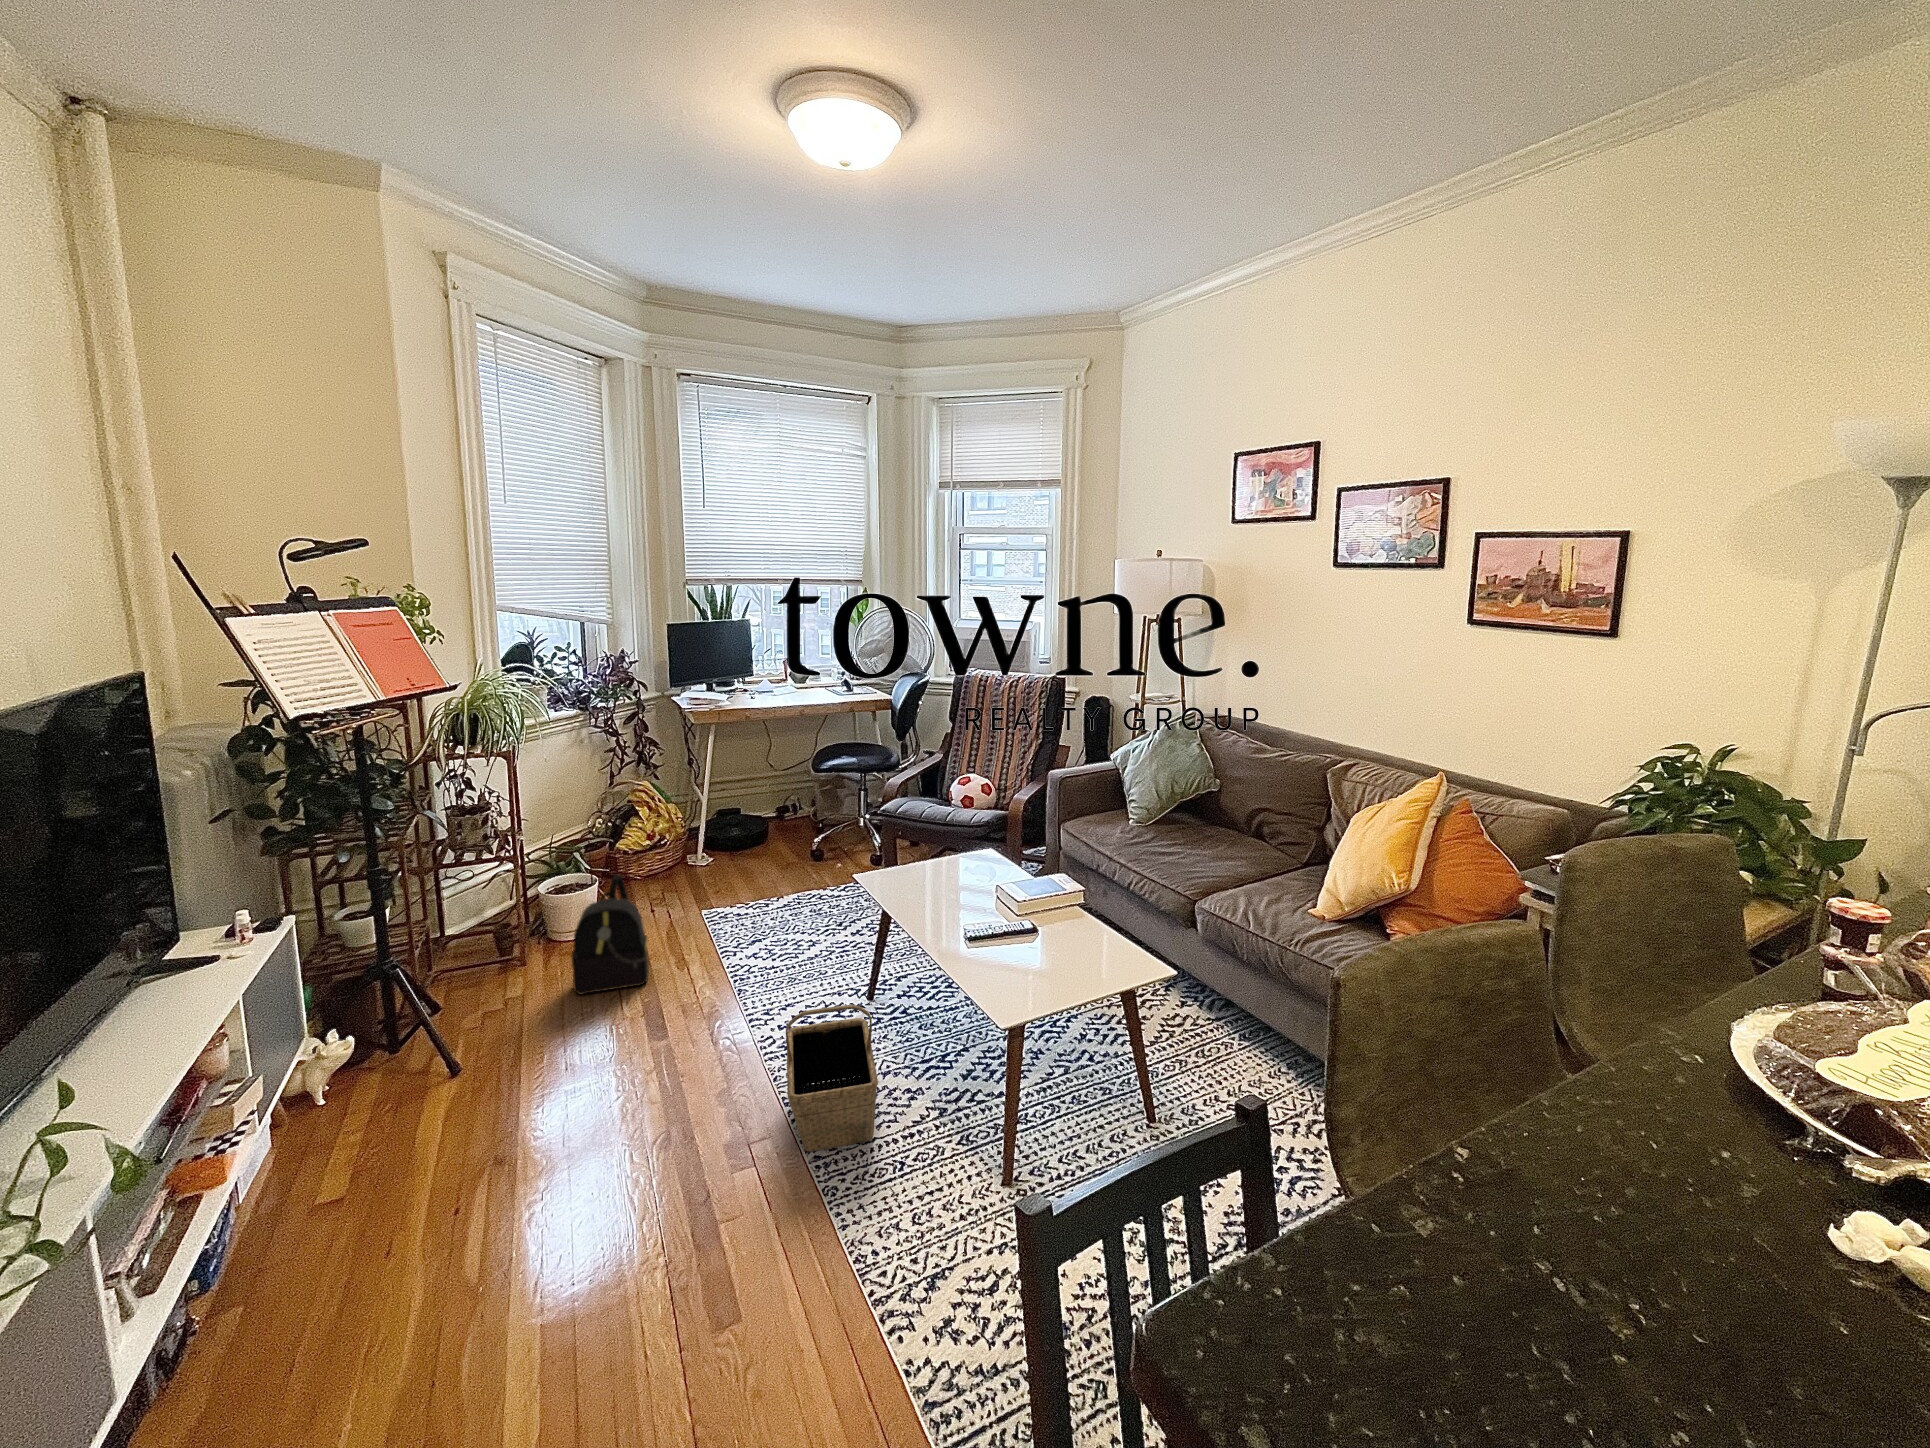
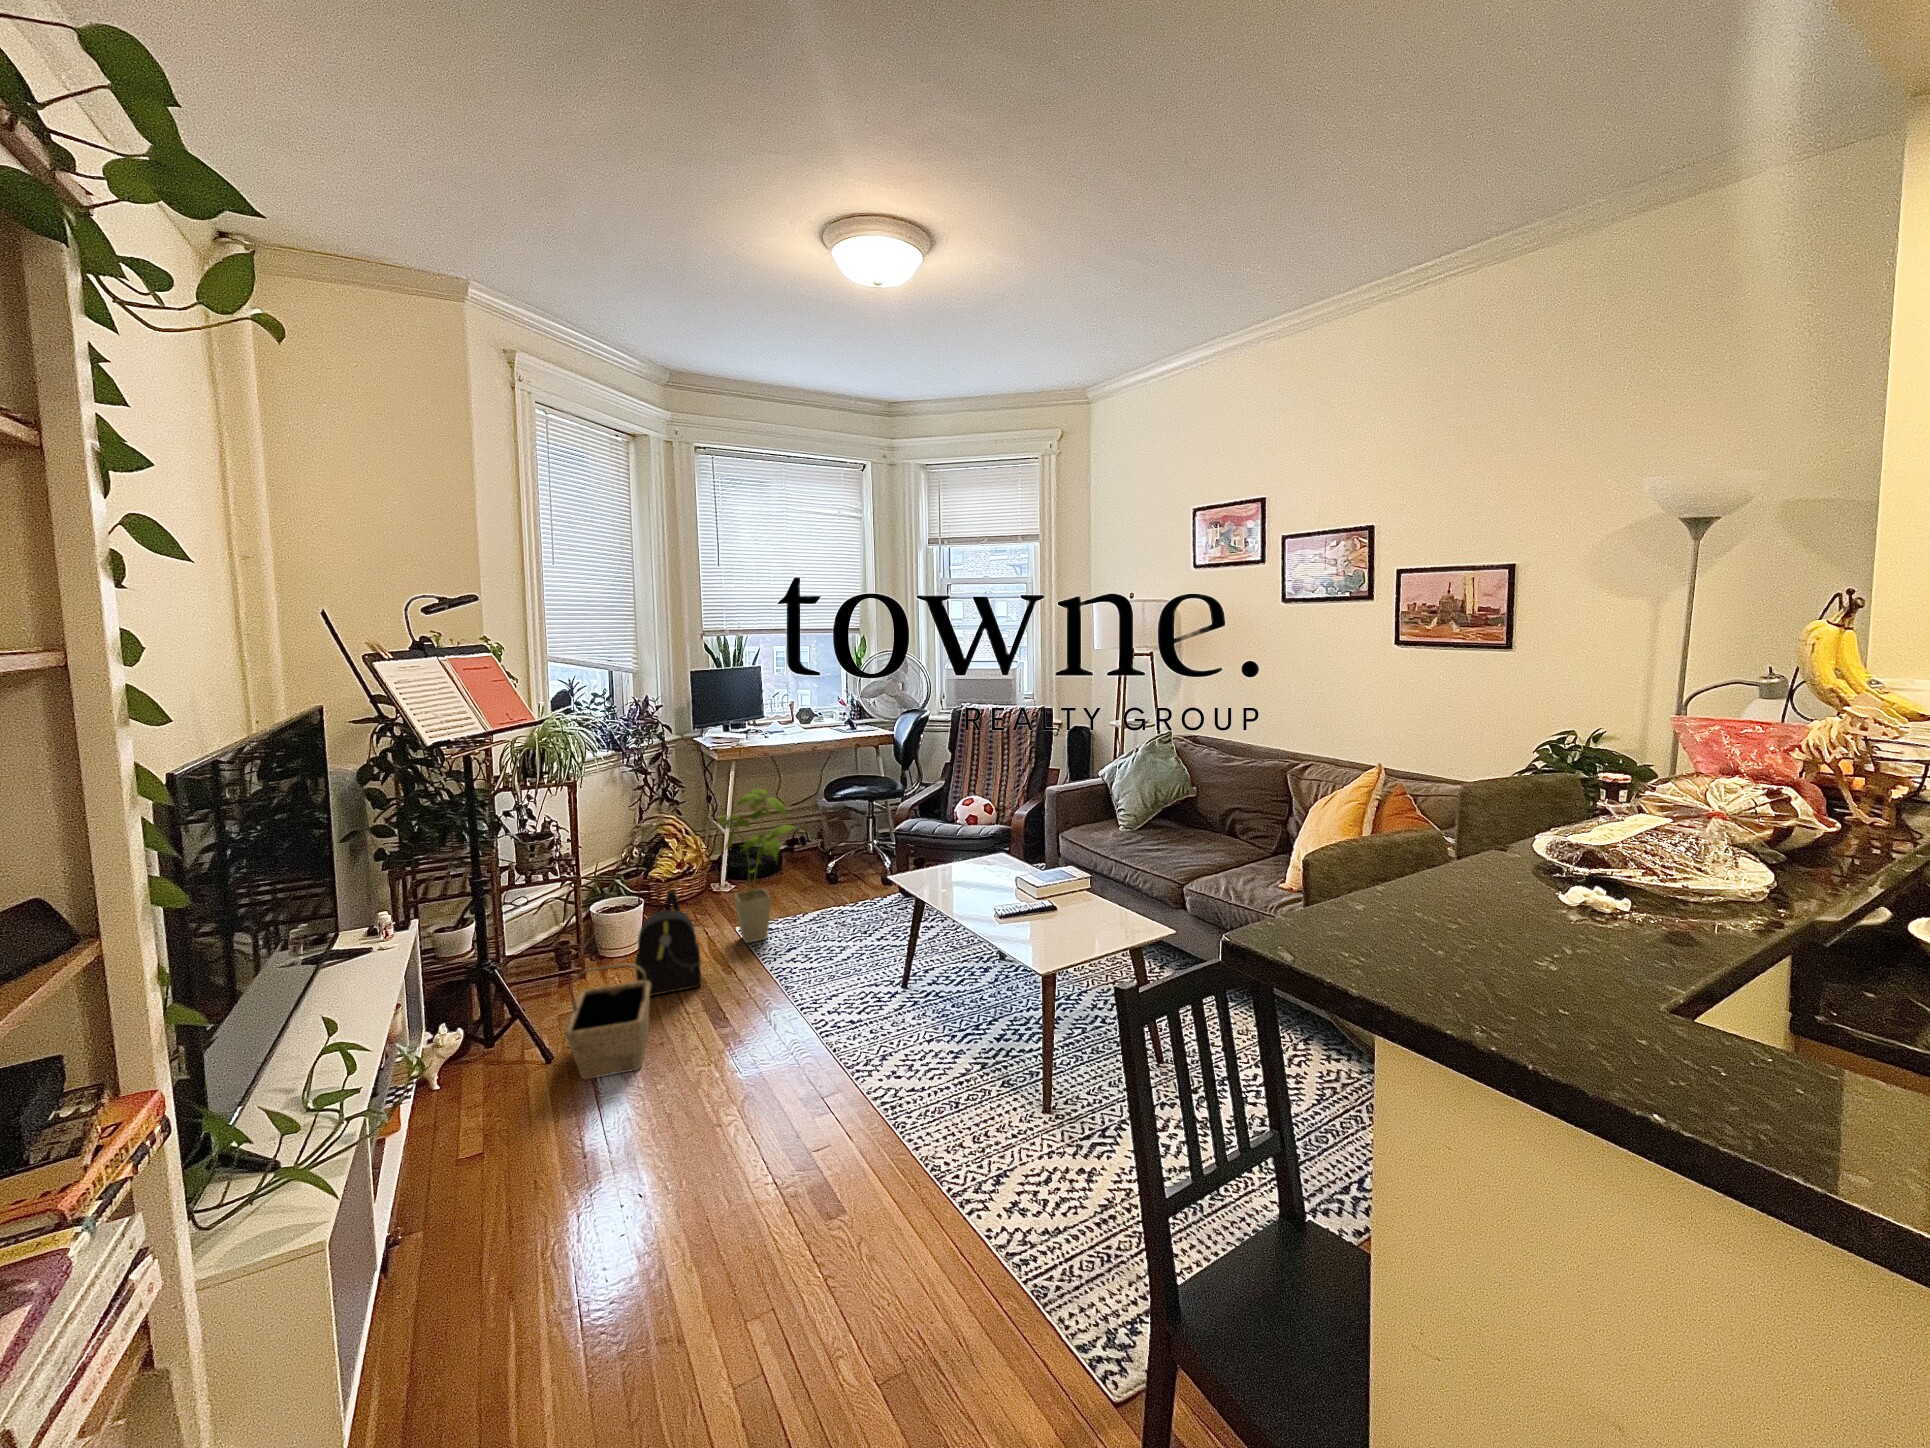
house plant: none [675,762,771,931] -> present [717,789,794,943]
basket: present [786,1005,878,1152] -> present [565,964,651,1079]

